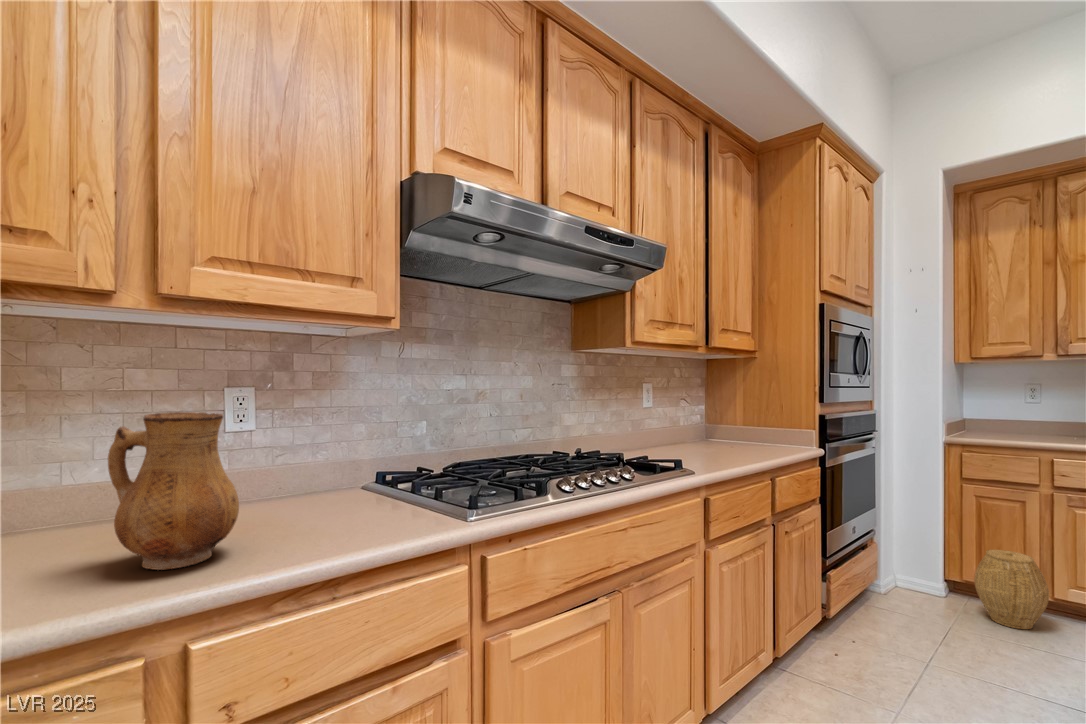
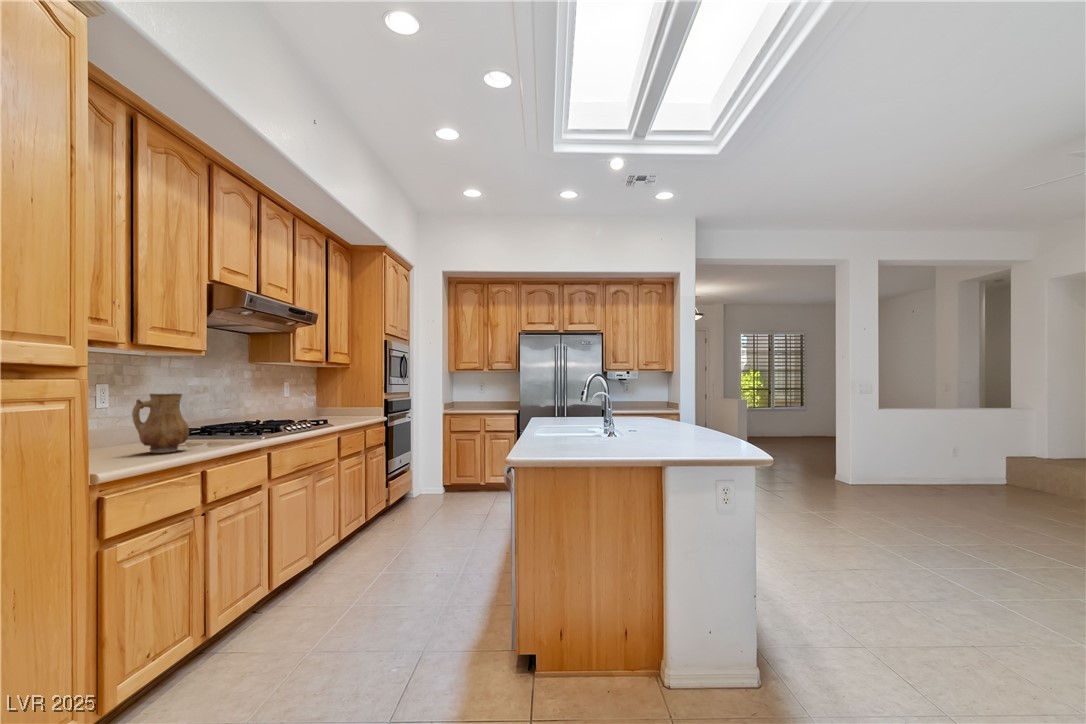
woven basket: present [974,550,1049,629] -> none [454,462,482,497]

